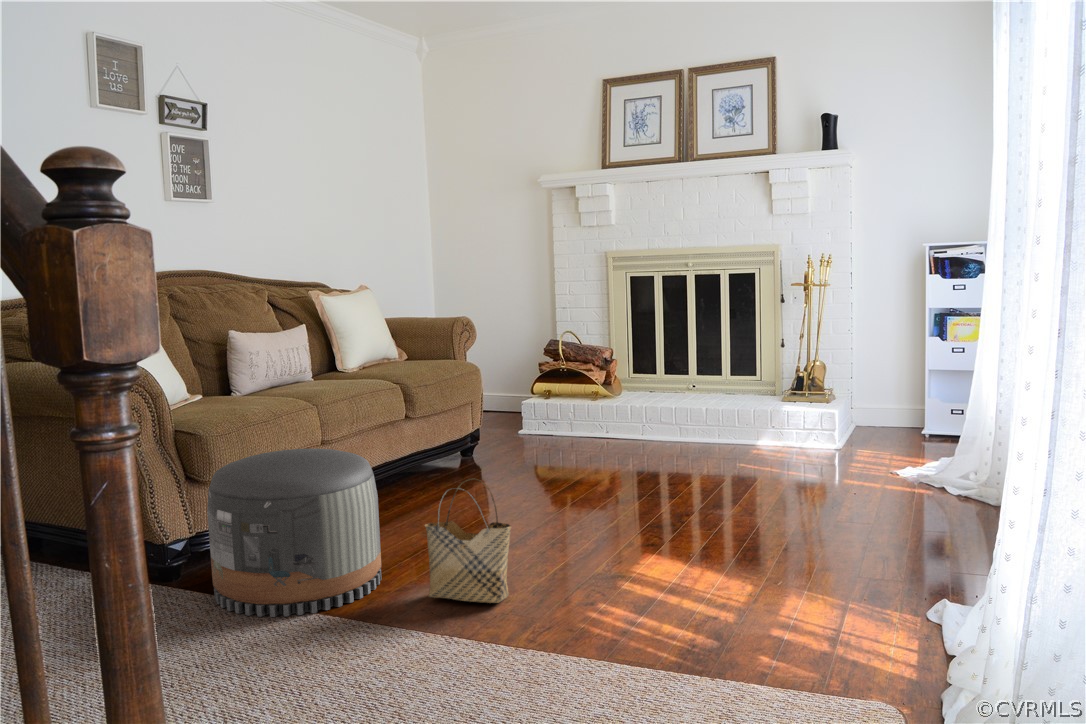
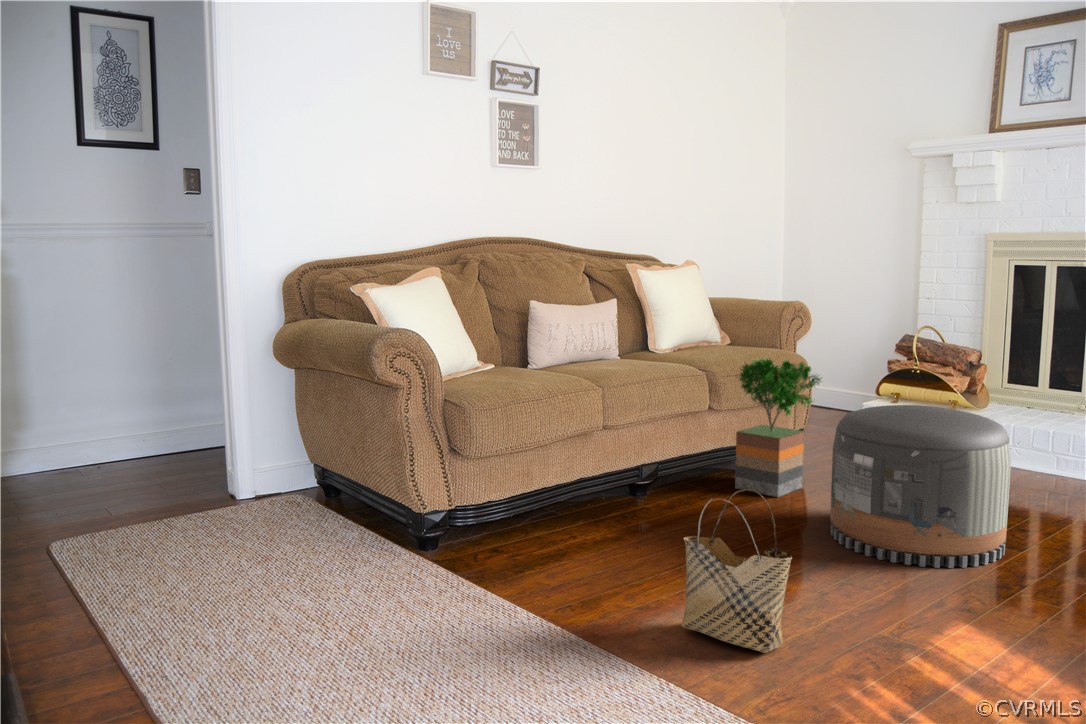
potted tree: none [423,369,499,490] -> present [735,358,821,497]
pouf: present [207,449,381,617] -> present [830,405,1011,568]

